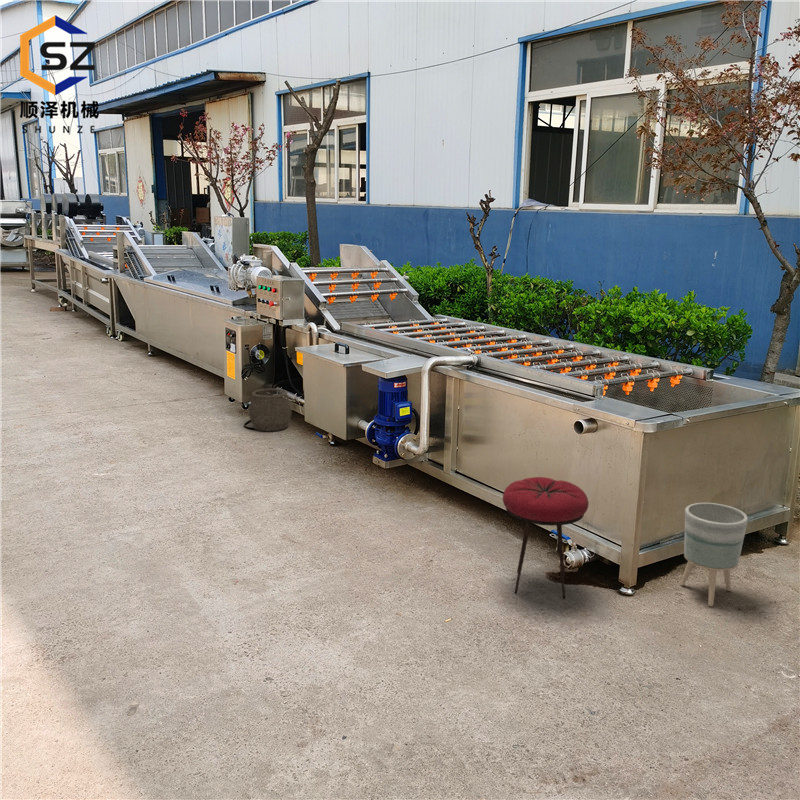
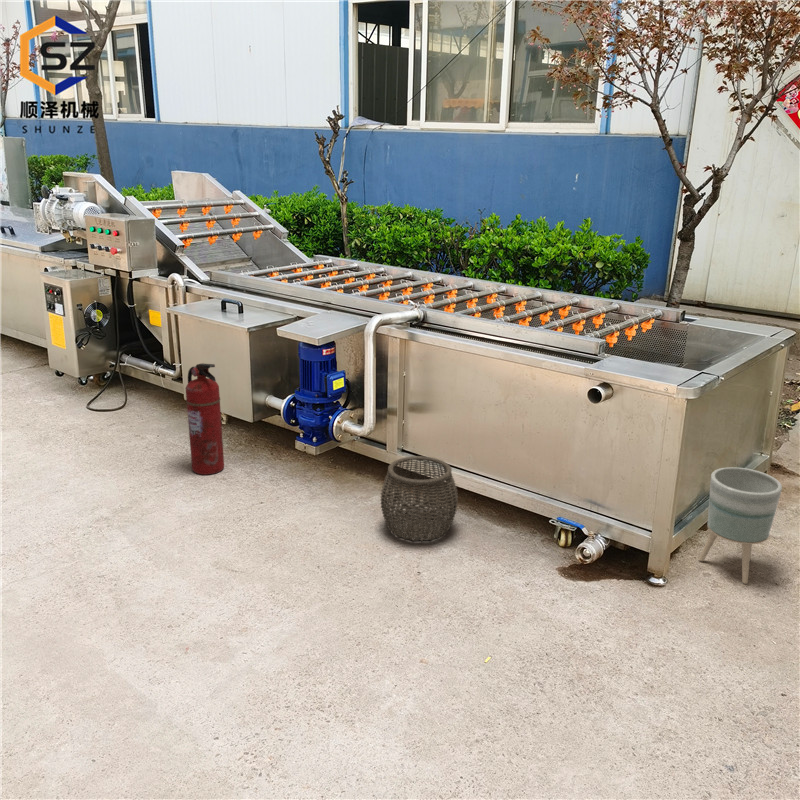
woven basket: present [249,388,291,431] -> present [381,456,458,541]
fire extinguisher: none [298,390,325,479] -> present [186,363,224,475]
stool: present [503,477,589,599] -> none [517,459,622,604]

